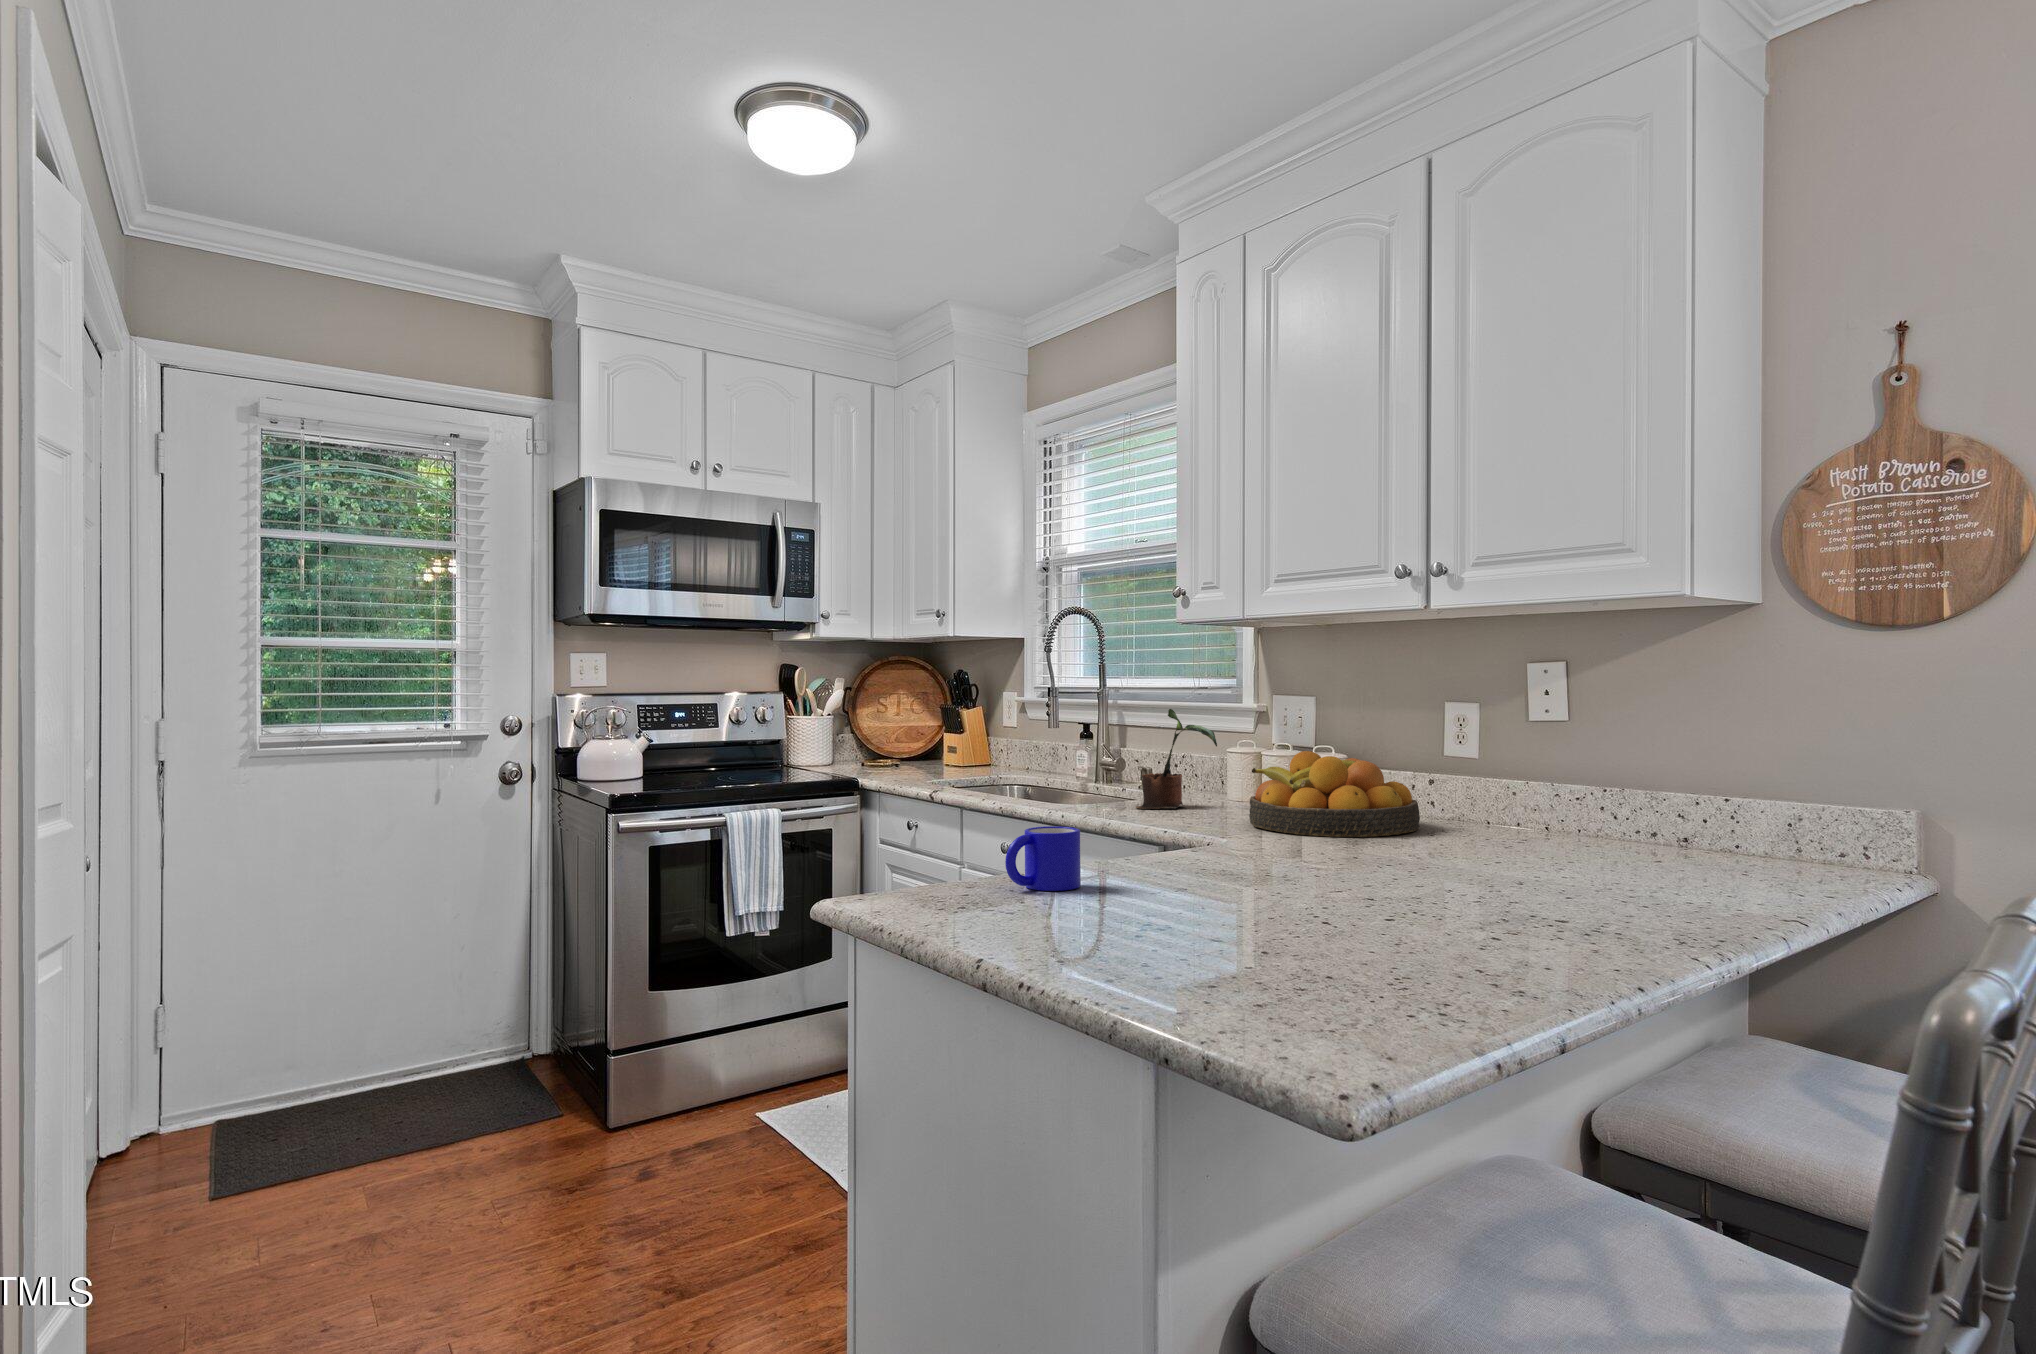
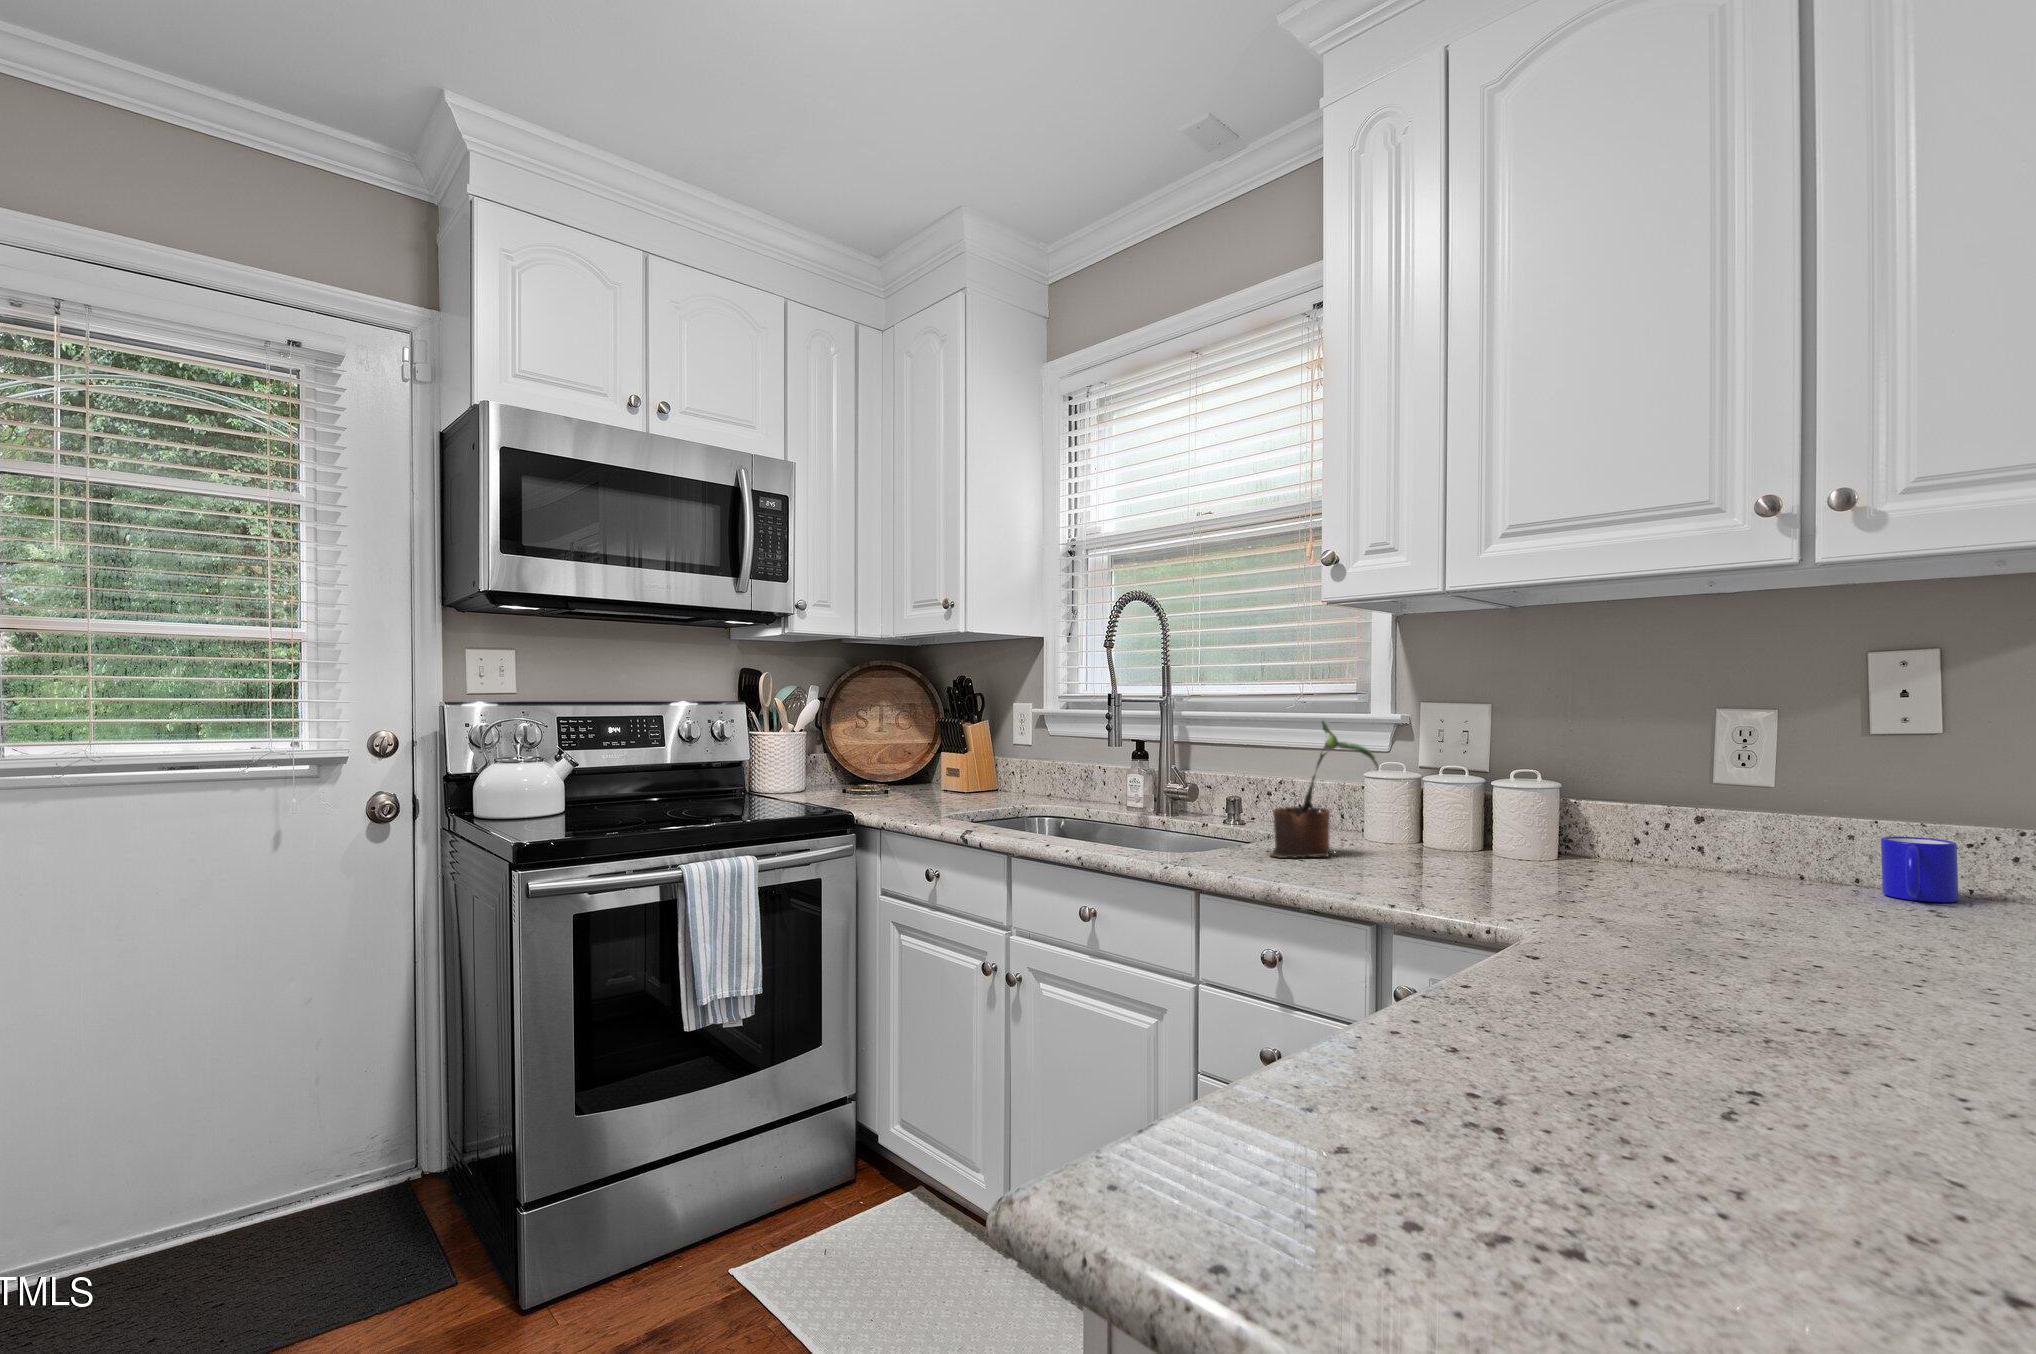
fruit bowl: present [1249,751,1420,837] -> none [1481,780,1770,916]
mug: present [1005,826,1081,891] -> present [1881,837,1959,902]

